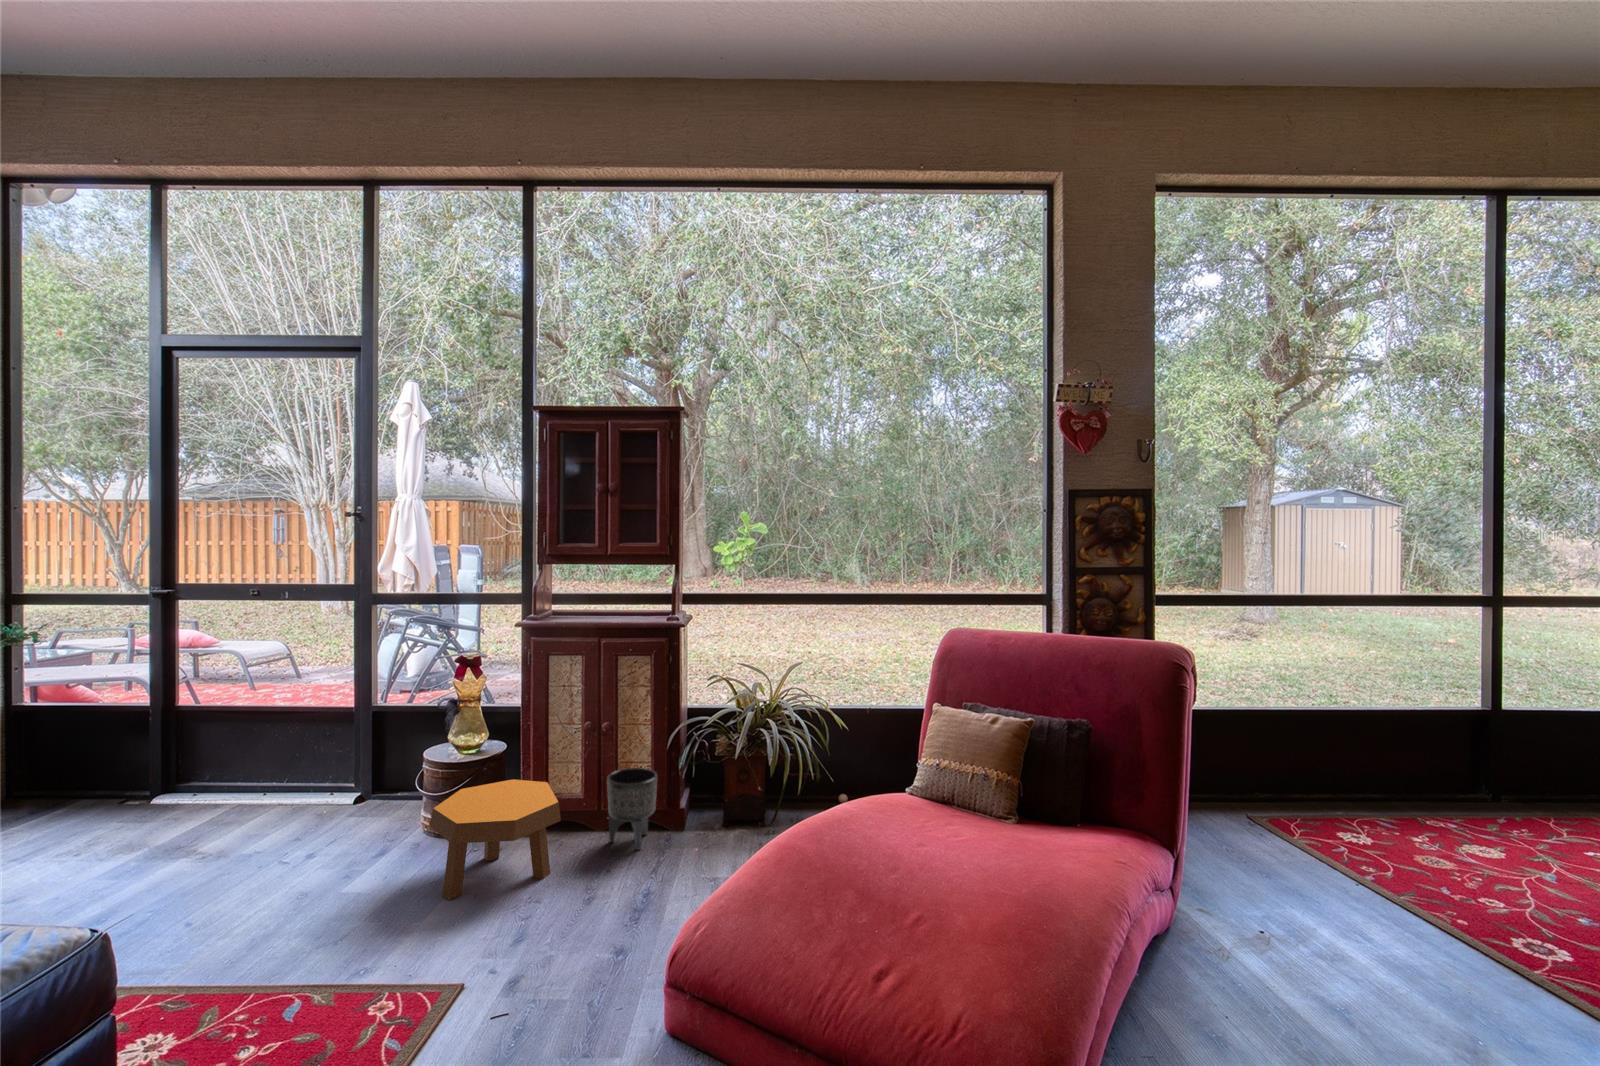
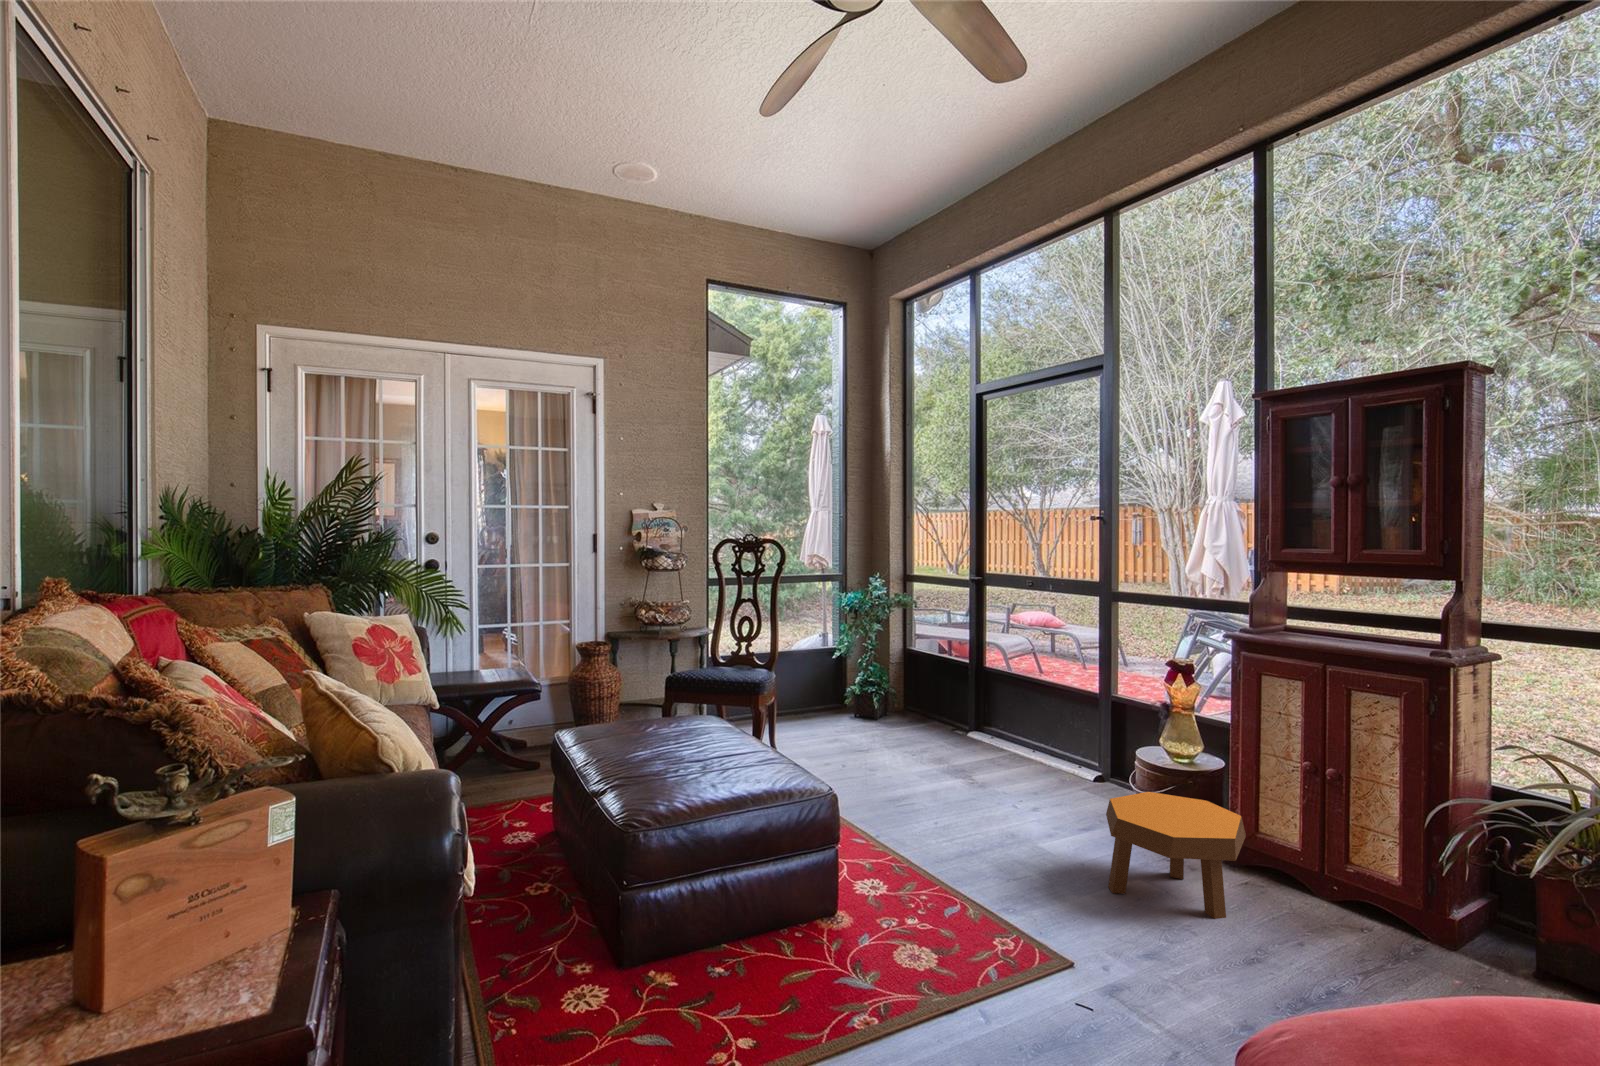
planter: present [607,768,657,850] -> none [1317,834,1397,947]

